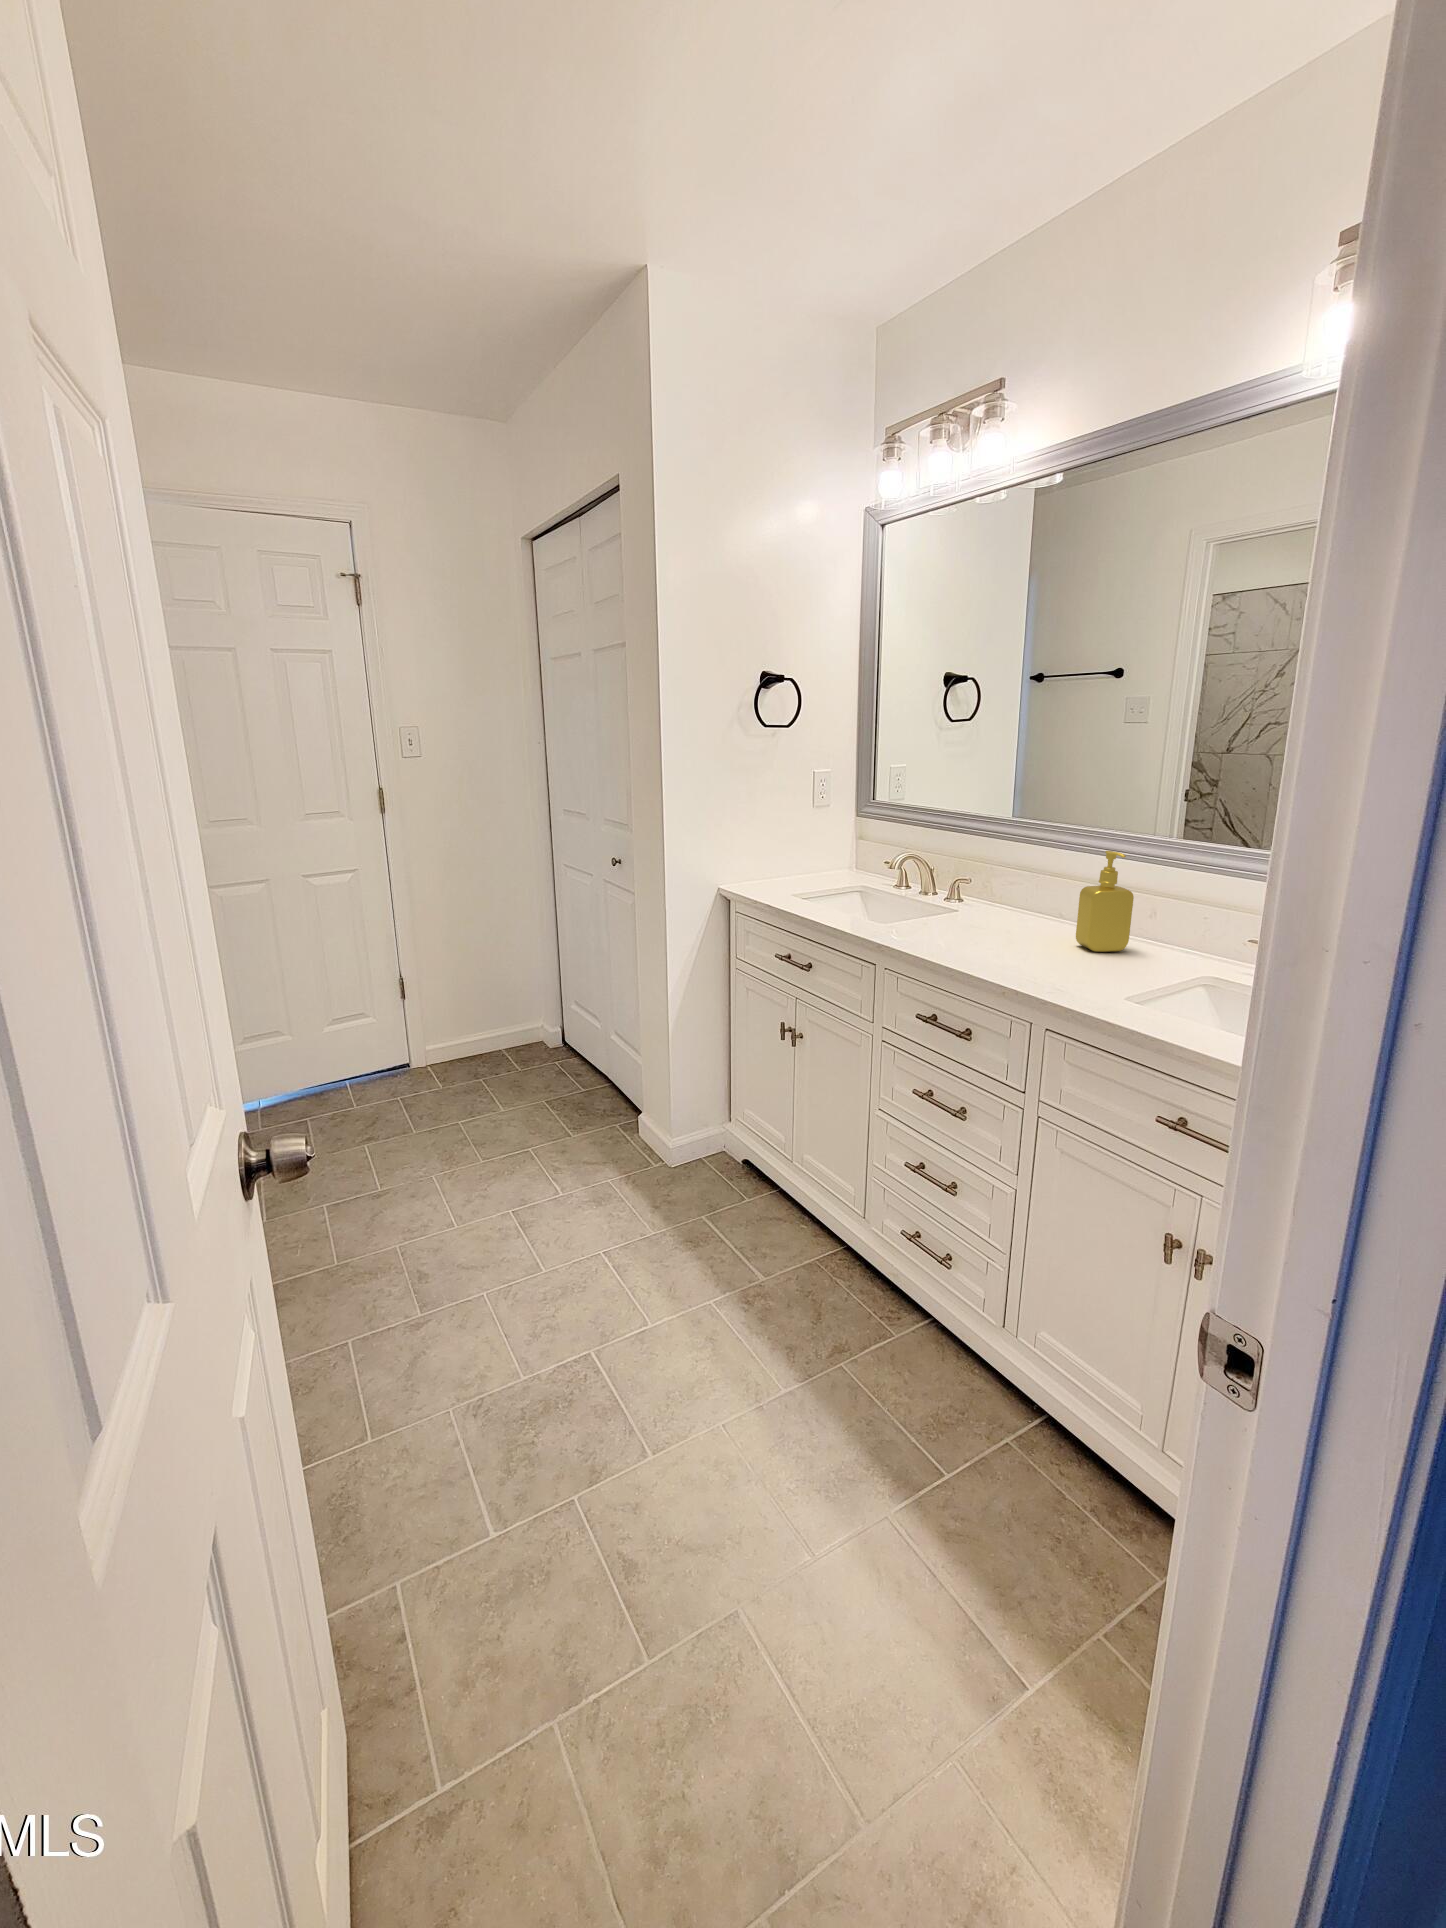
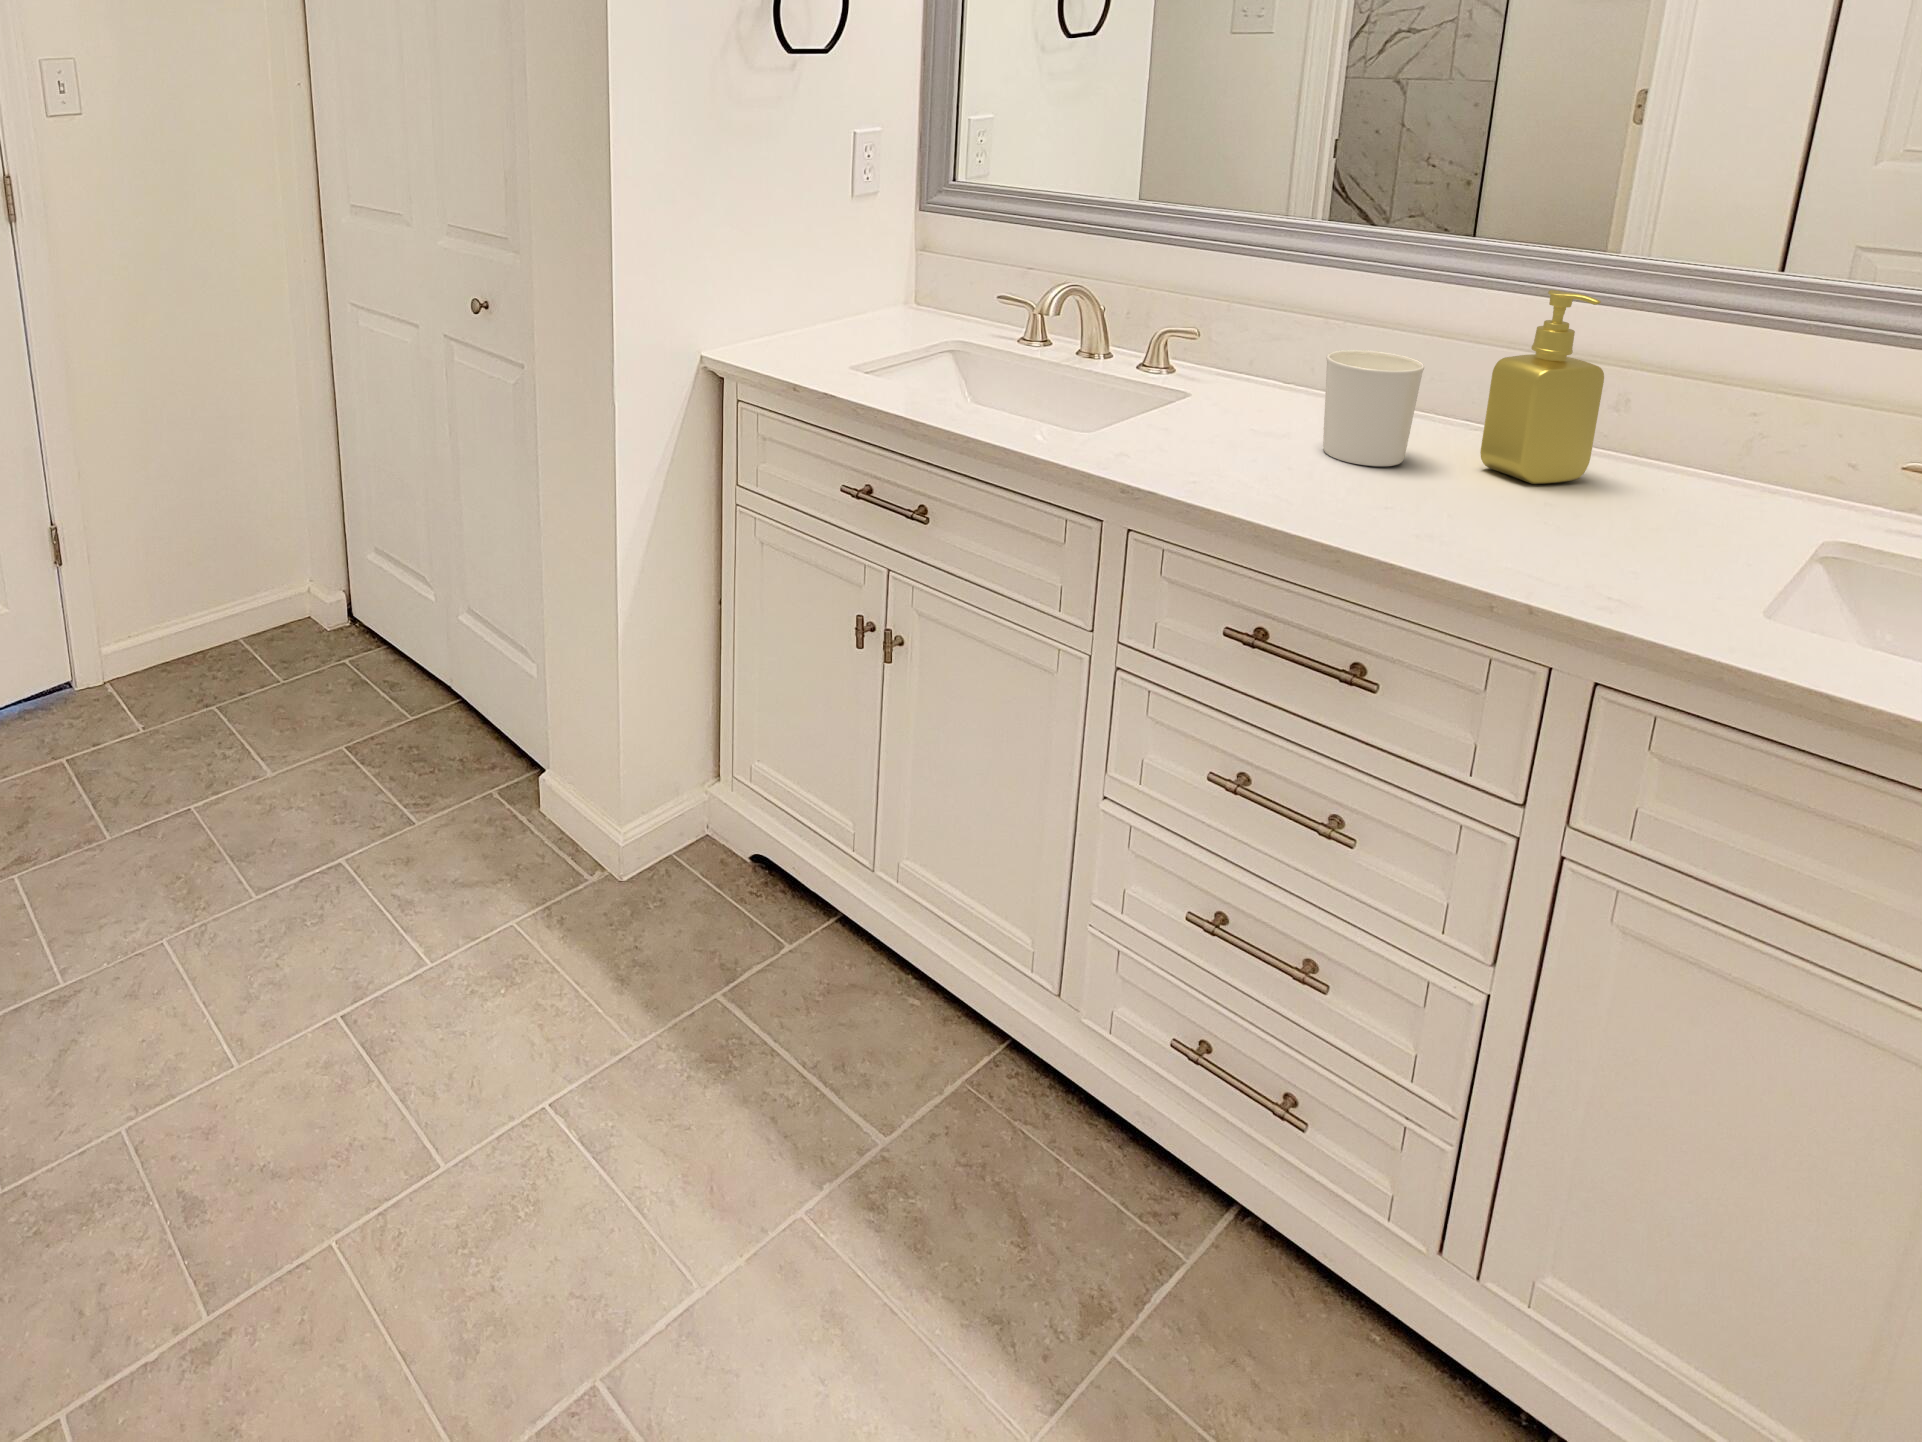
candle holder: none [1000,883,1046,942] -> present [1323,350,1424,466]

